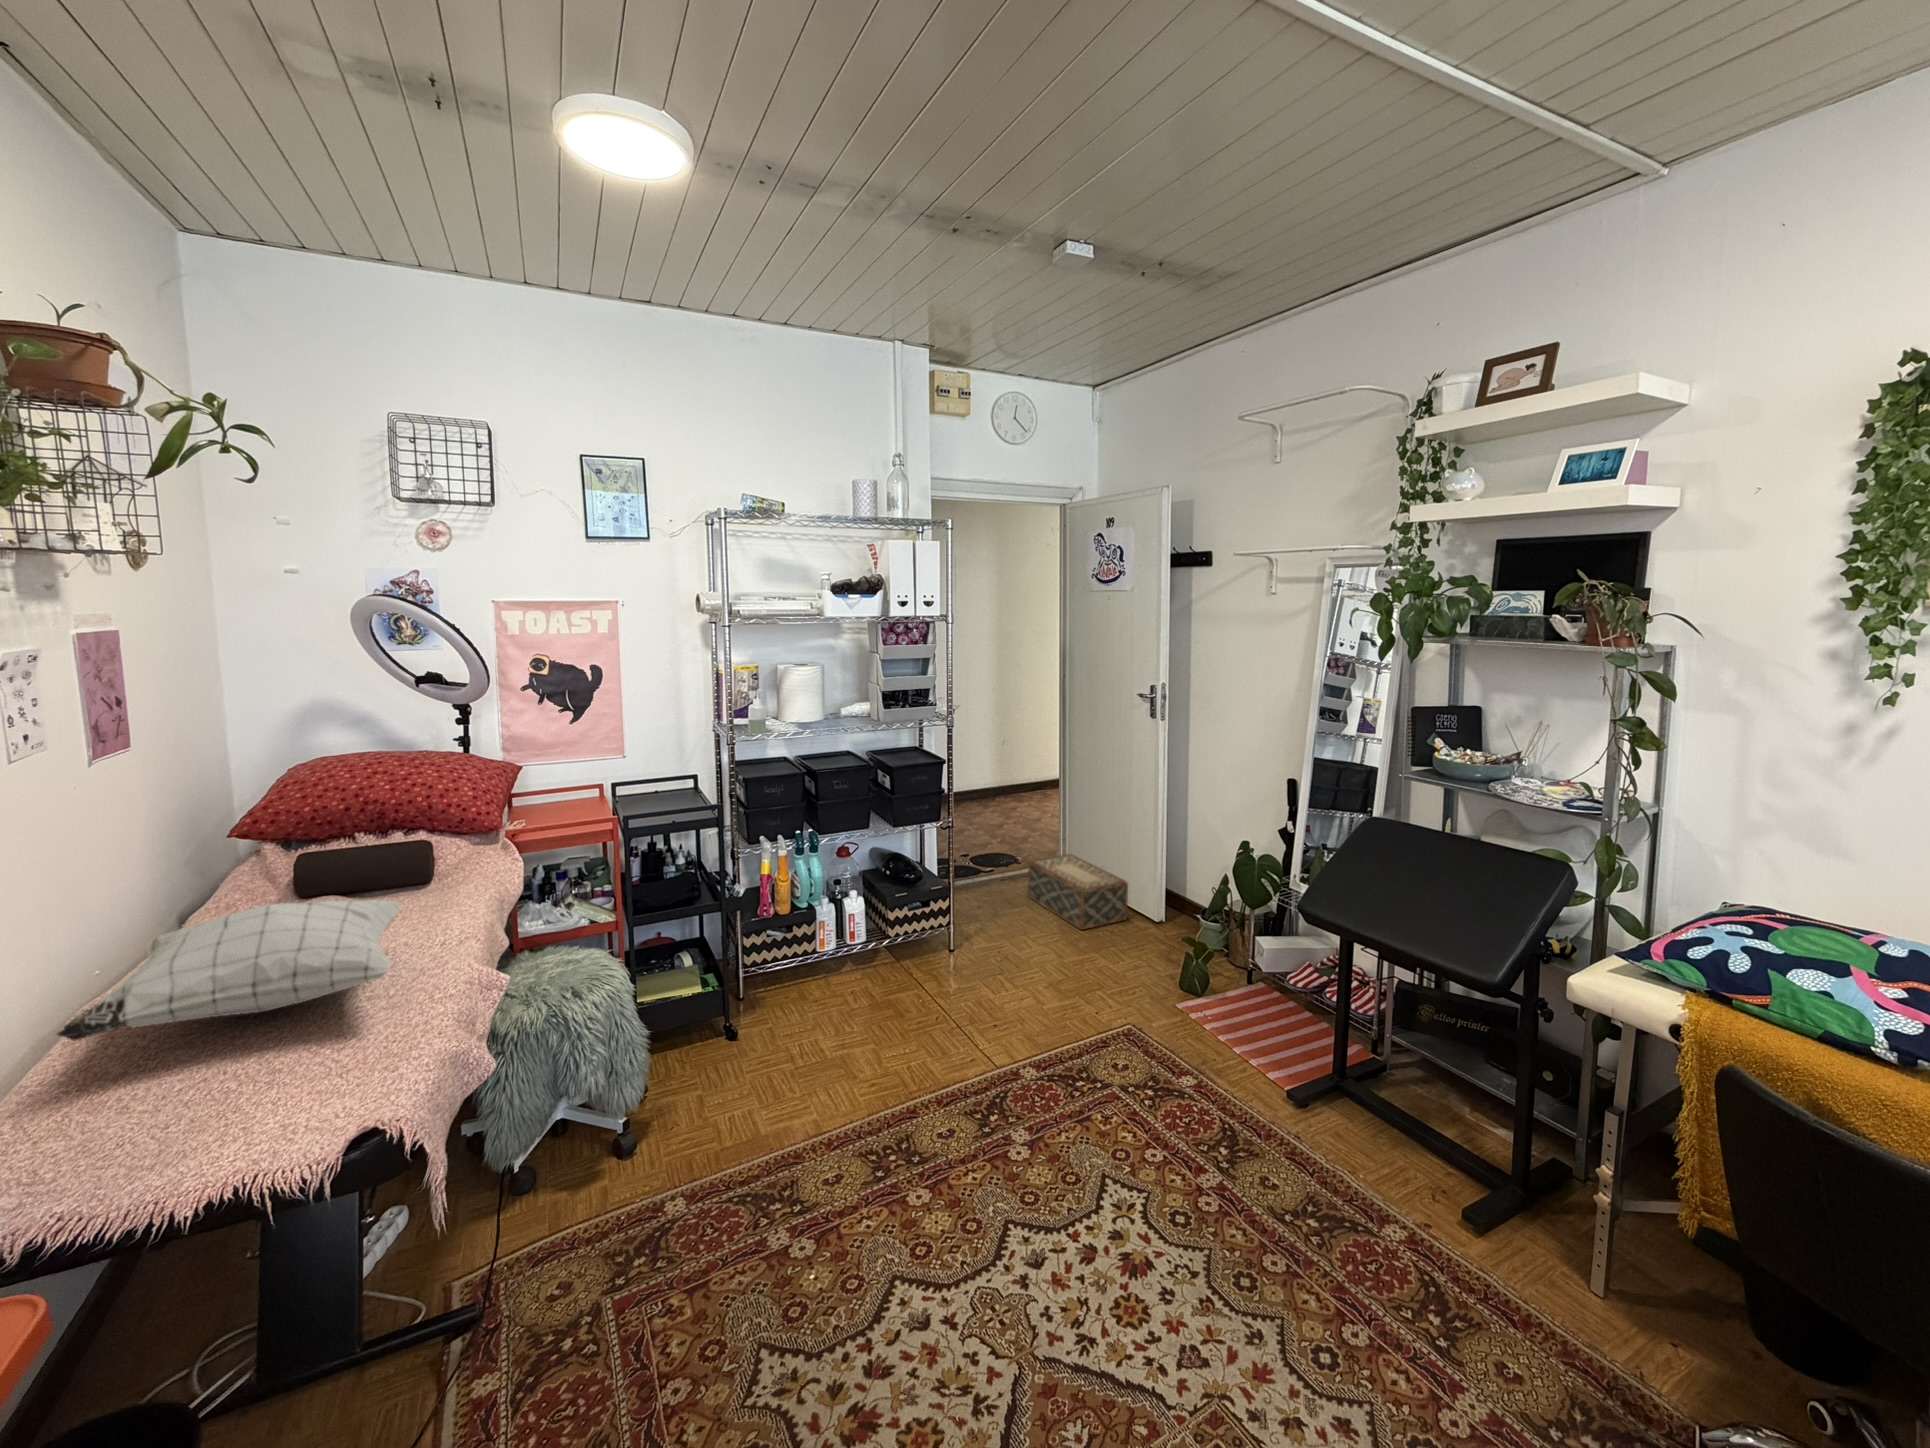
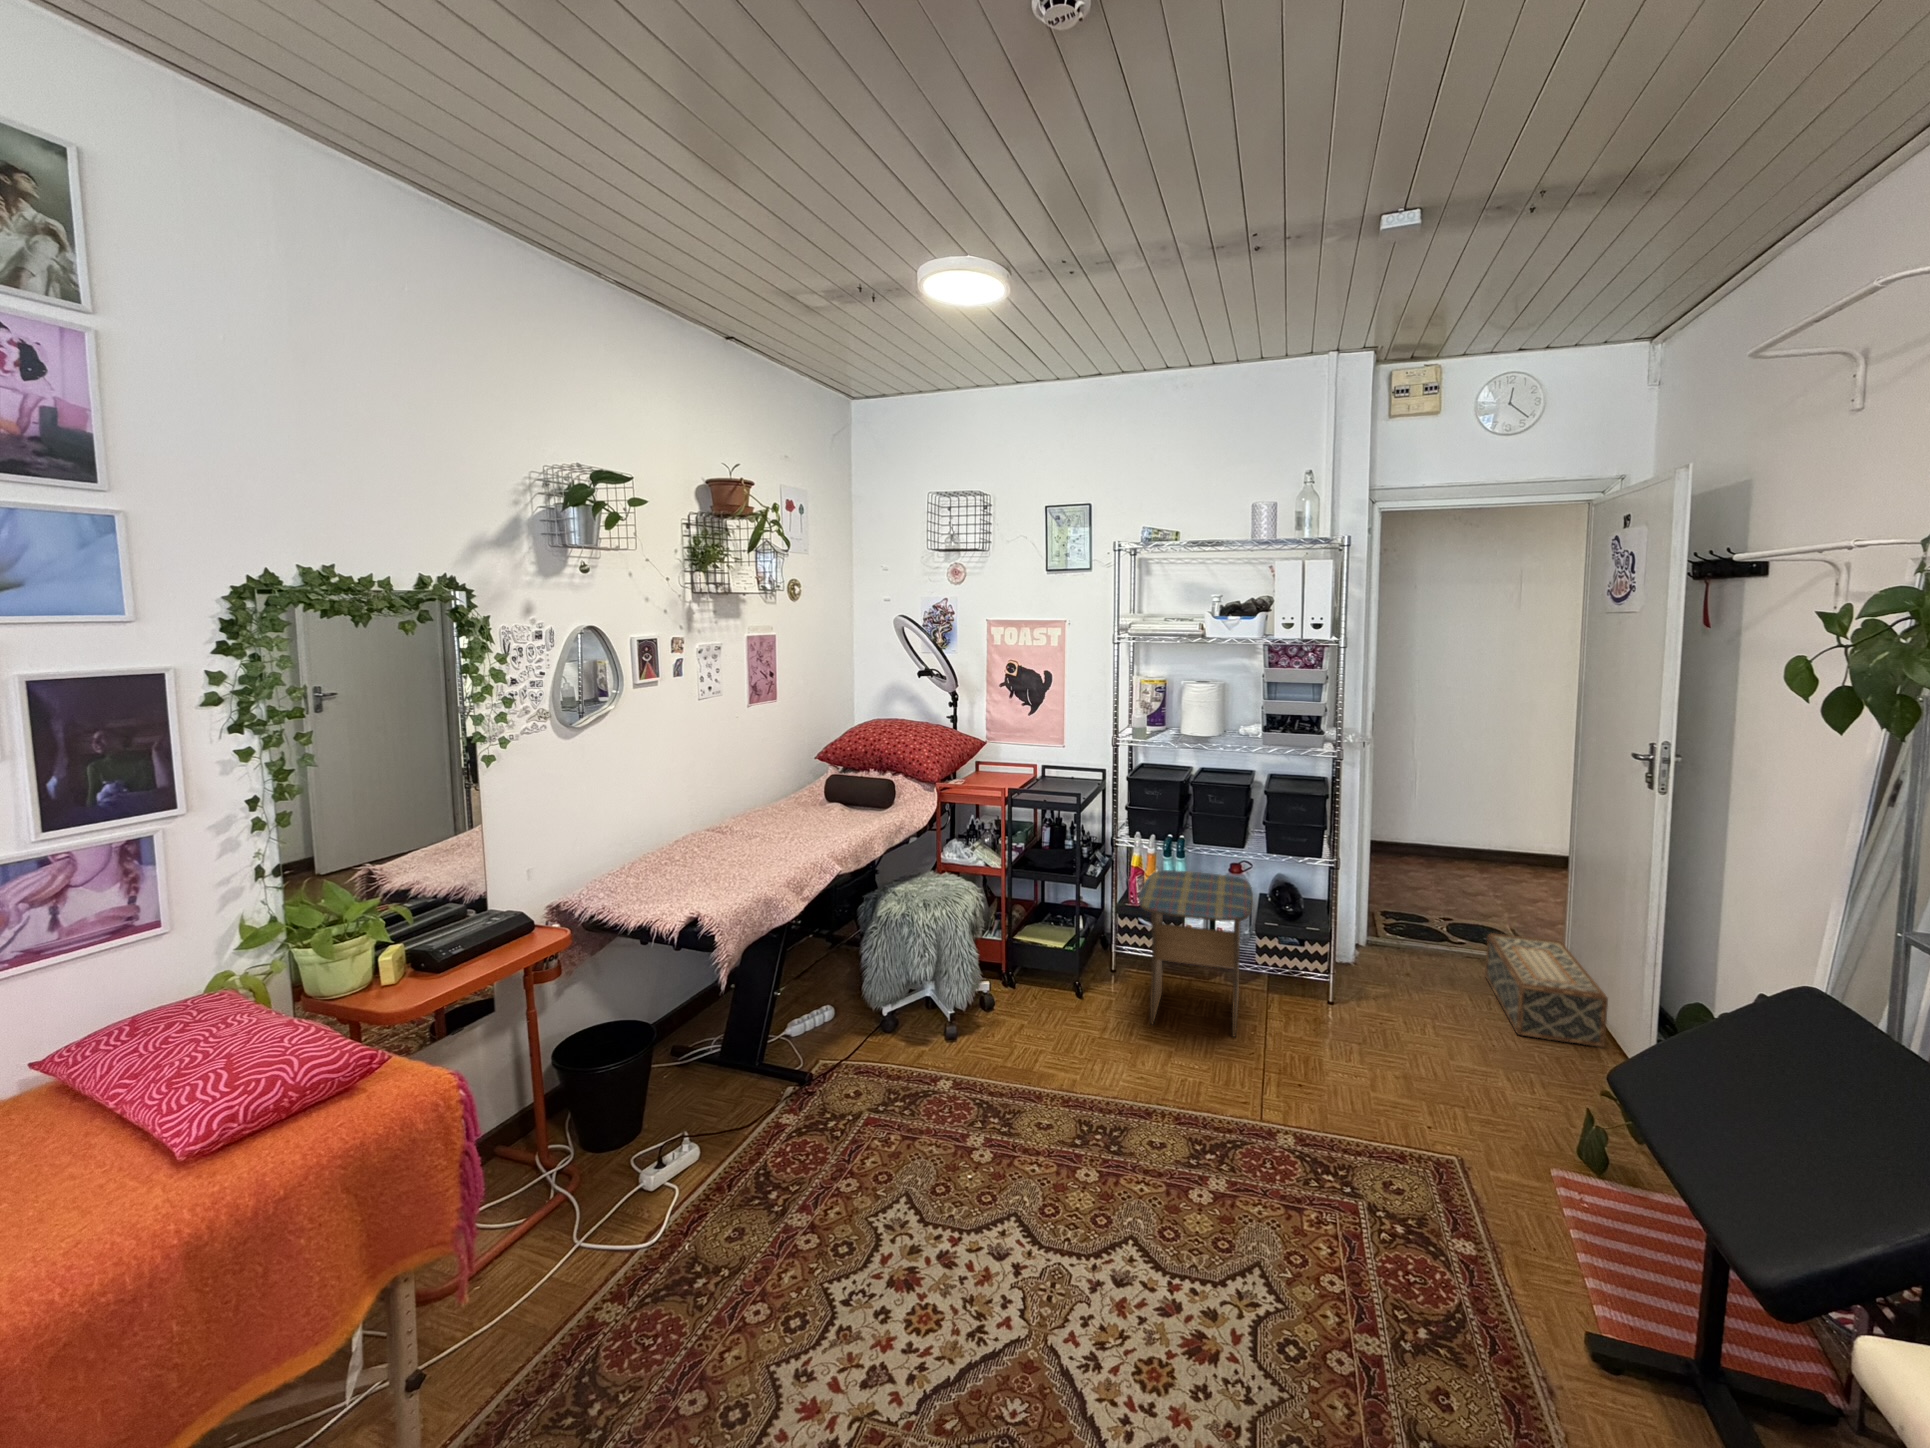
stool: none [796,858,930,1033] -> present [1139,870,1253,1037]
pillow: present [57,900,404,1041] -> none [648,804,817,860]

